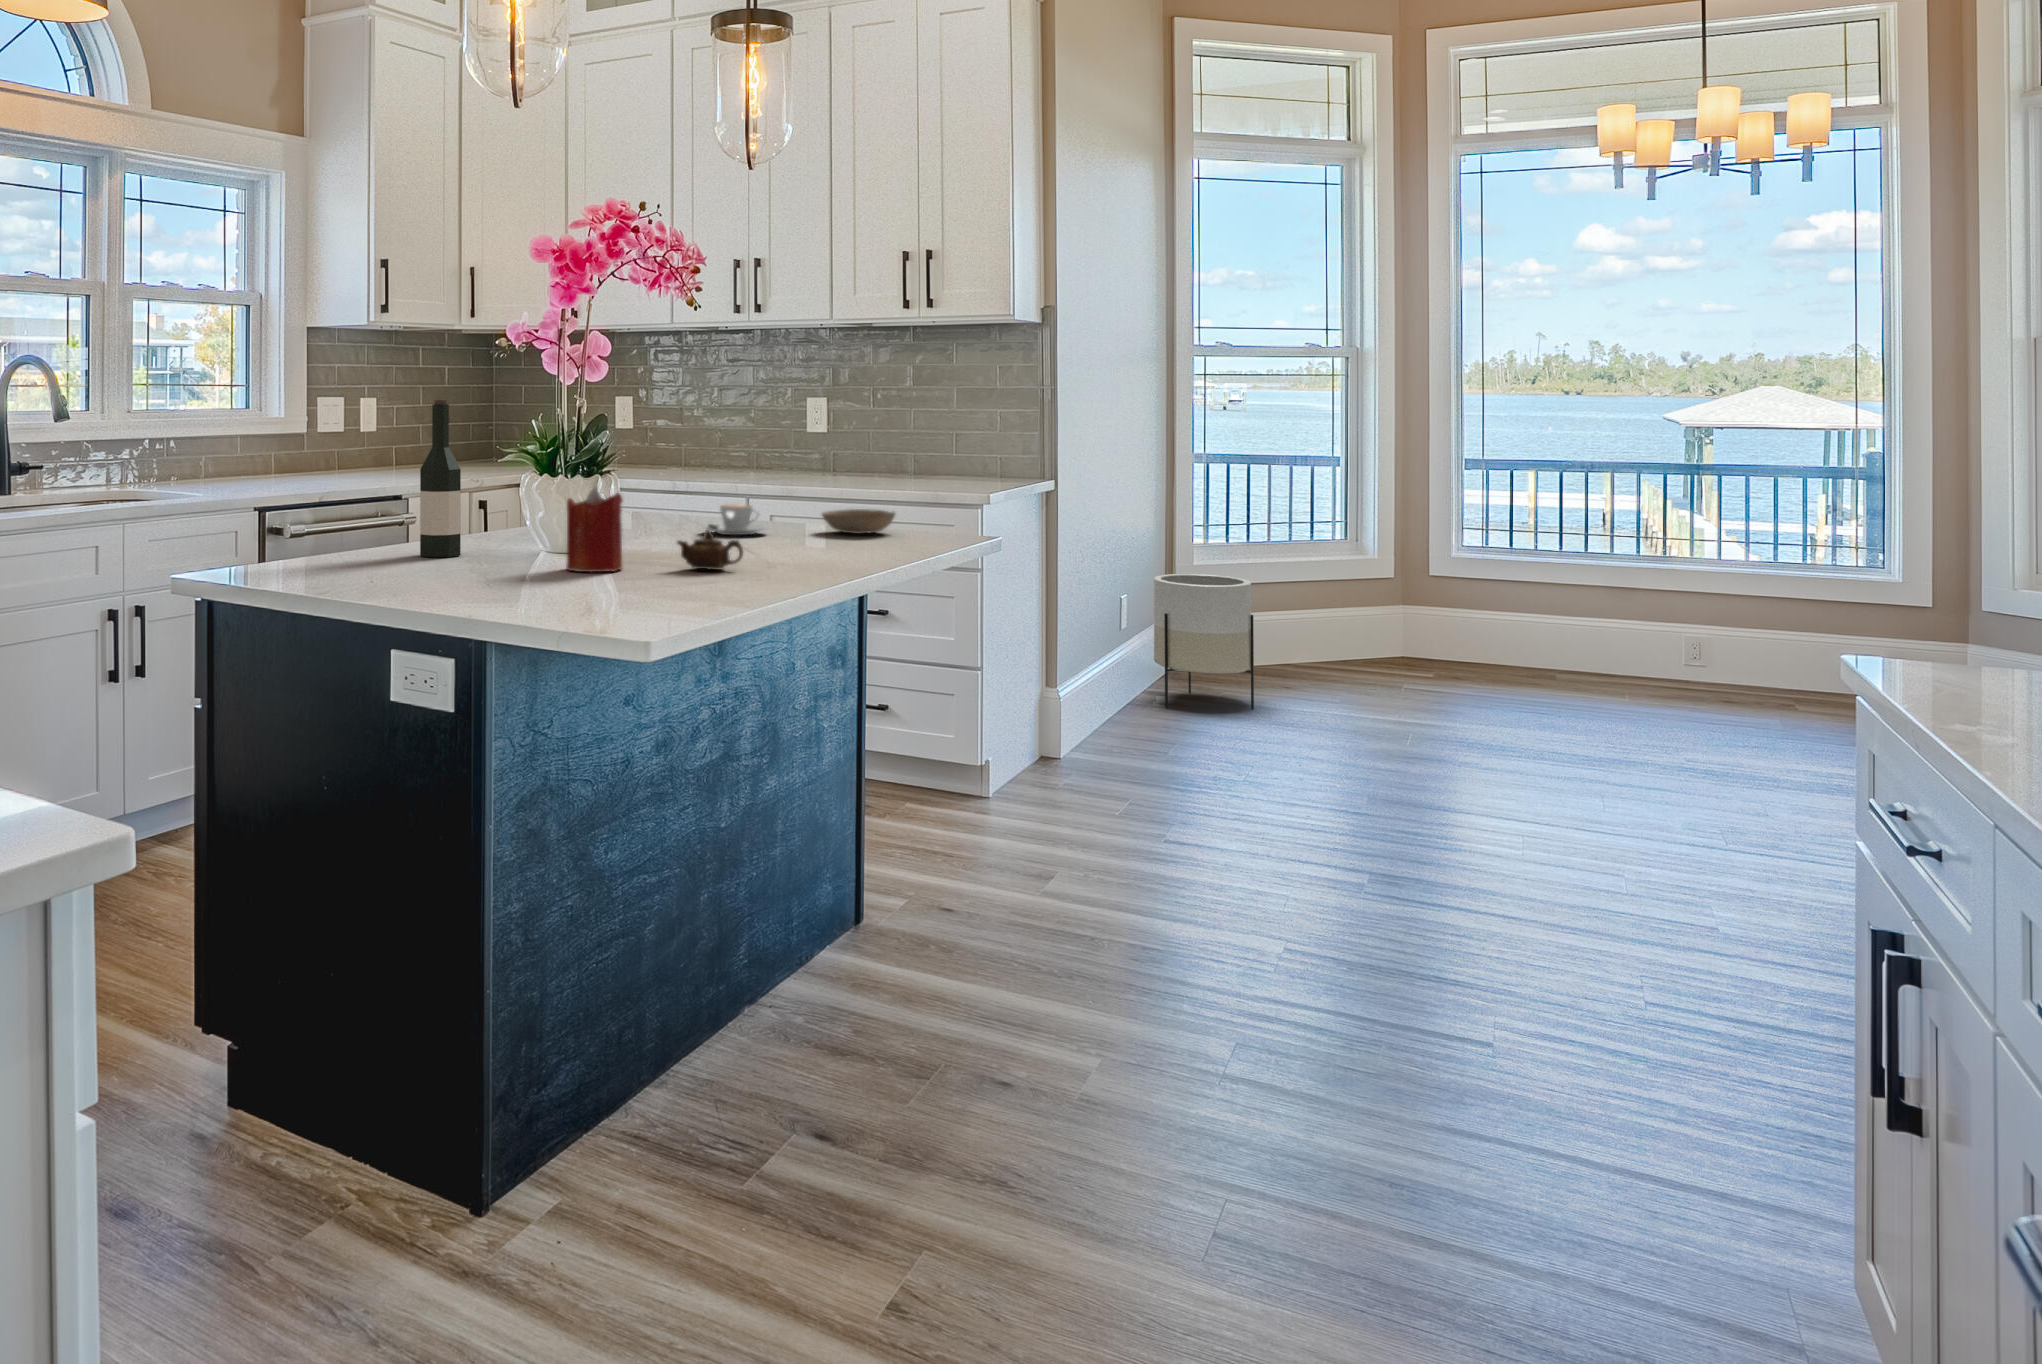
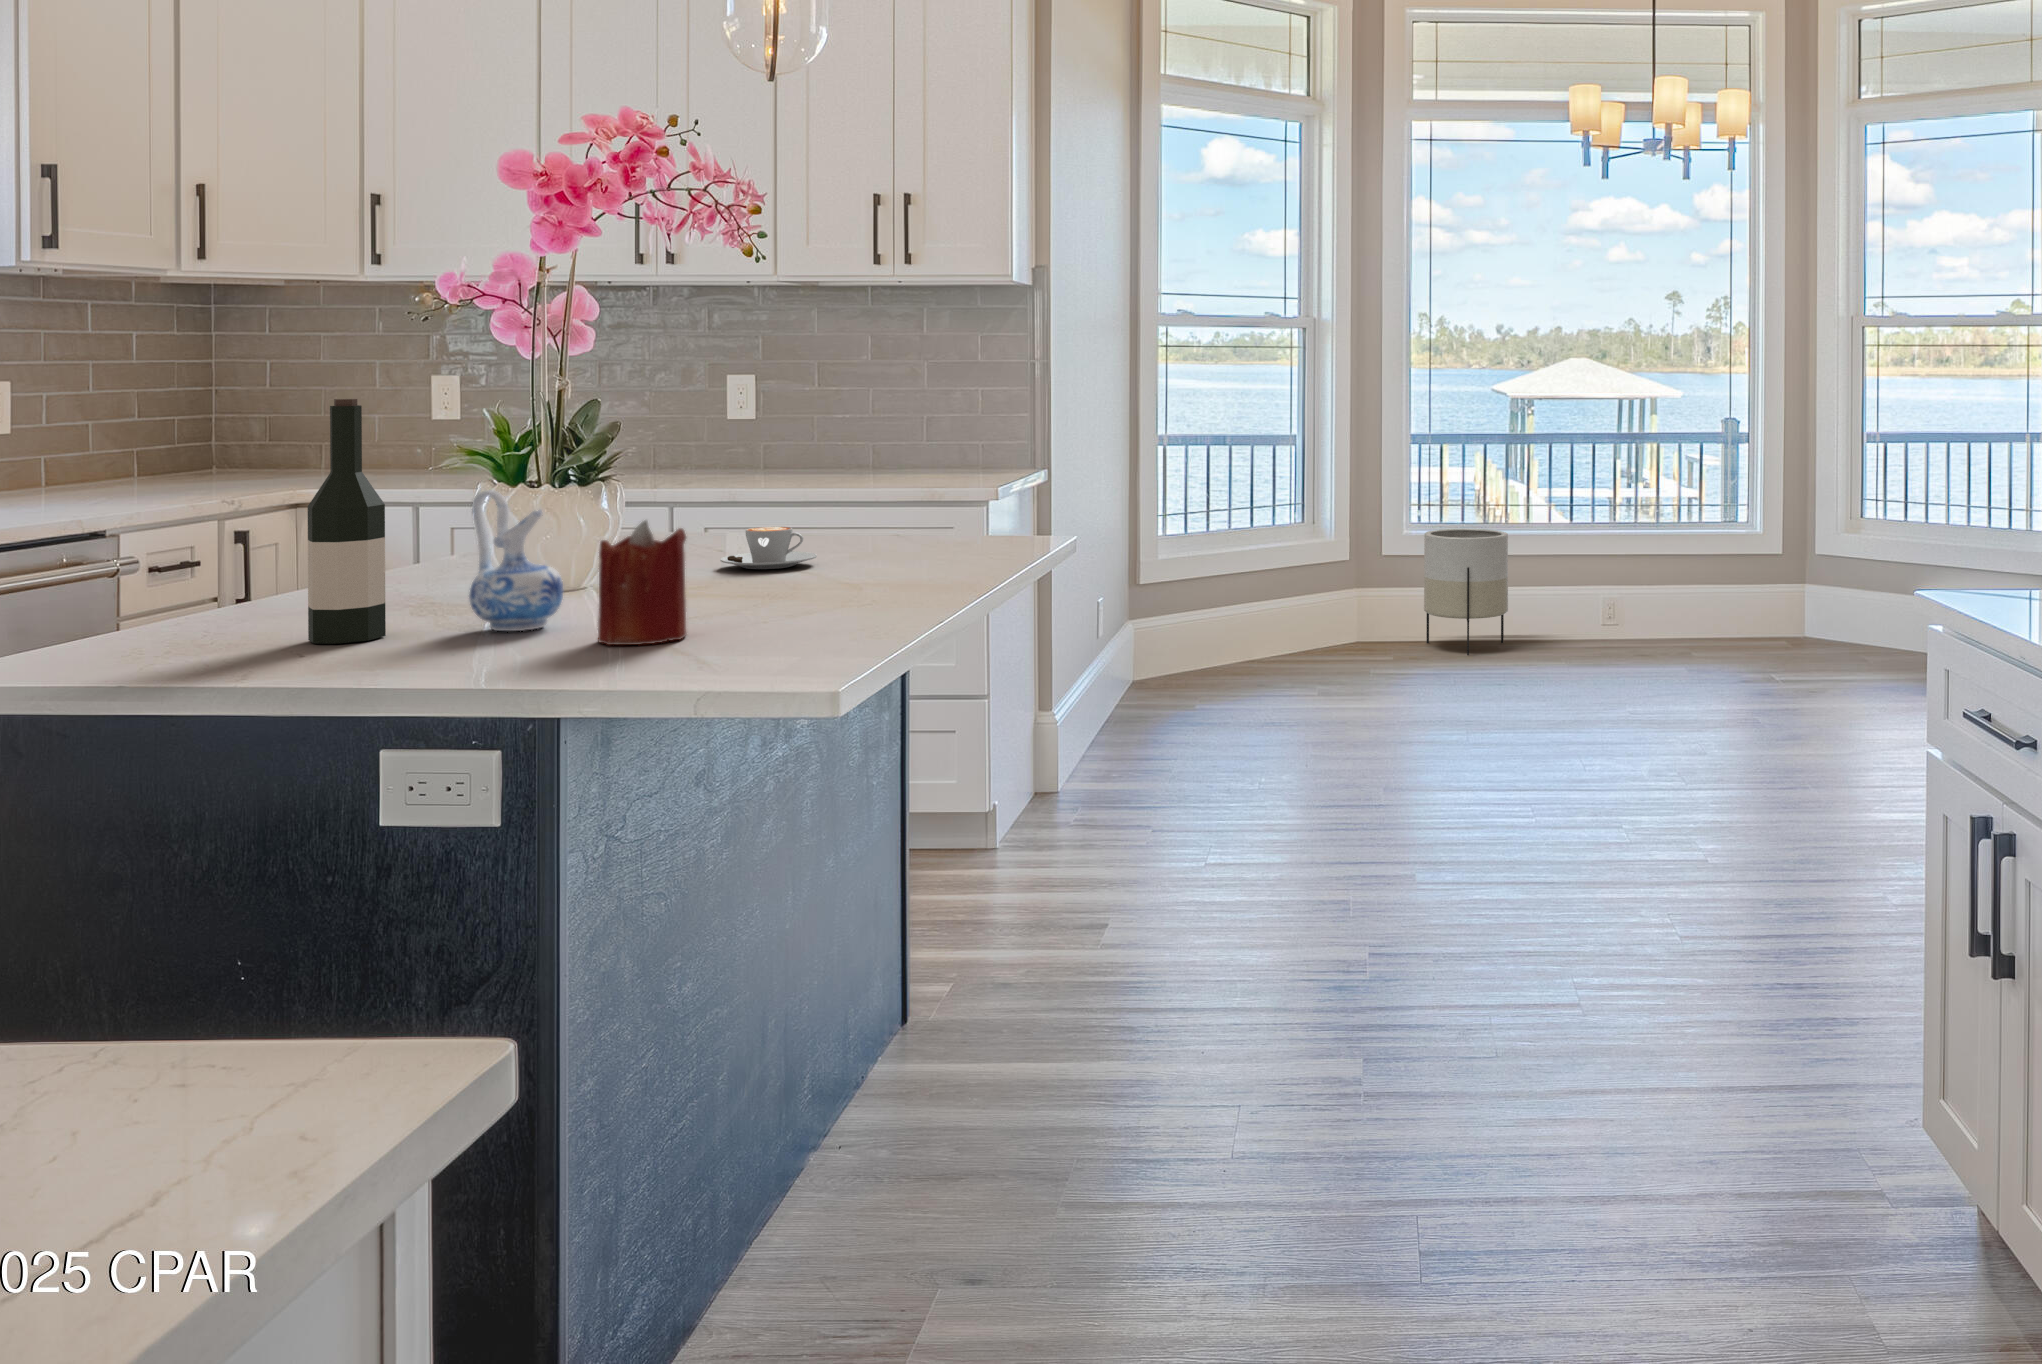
ceramic pitcher: none [506,463,562,559] -> present [469,490,563,631]
bowl: present [822,509,895,534] -> none [879,522,975,555]
teapot: present [677,530,743,570] -> none [764,570,860,624]
planter: present [1154,574,1254,710] -> present [1424,529,1508,655]

